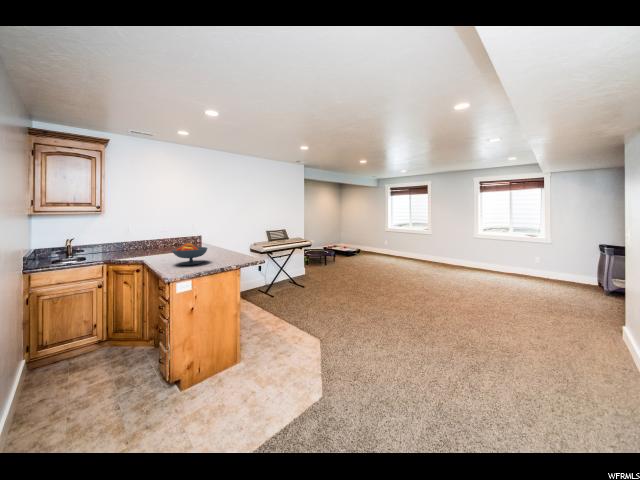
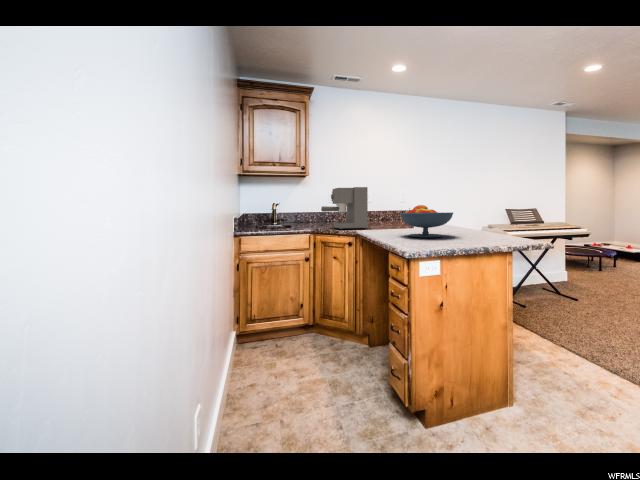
coffee maker: none [111,227,156,260] -> present [321,187,368,229]

